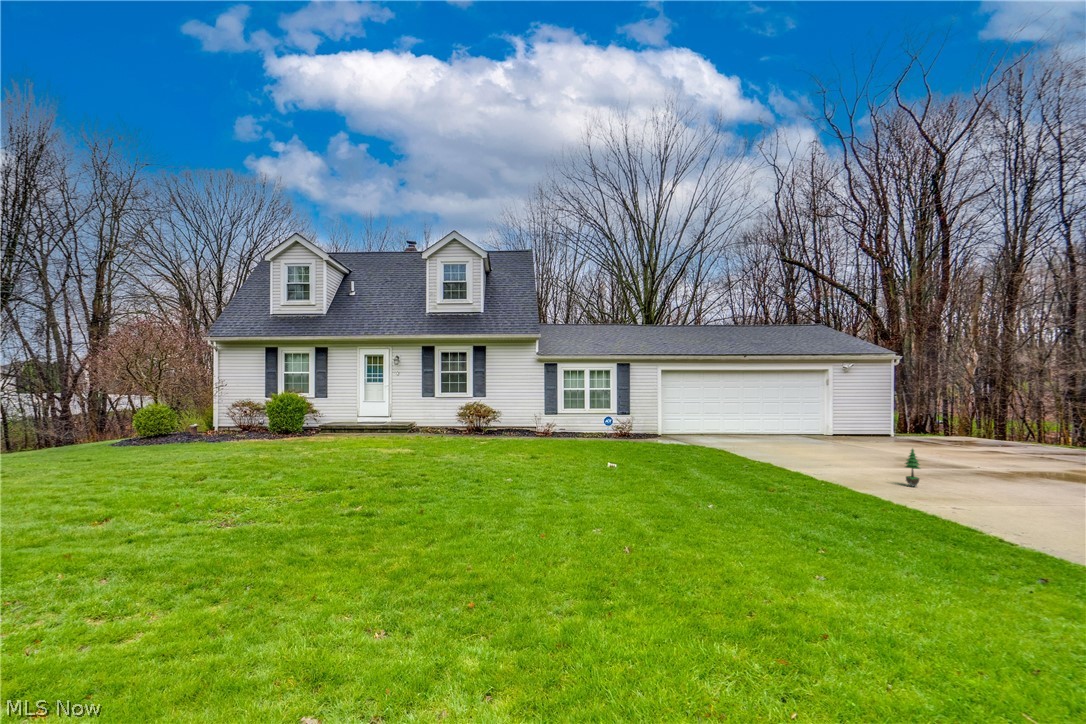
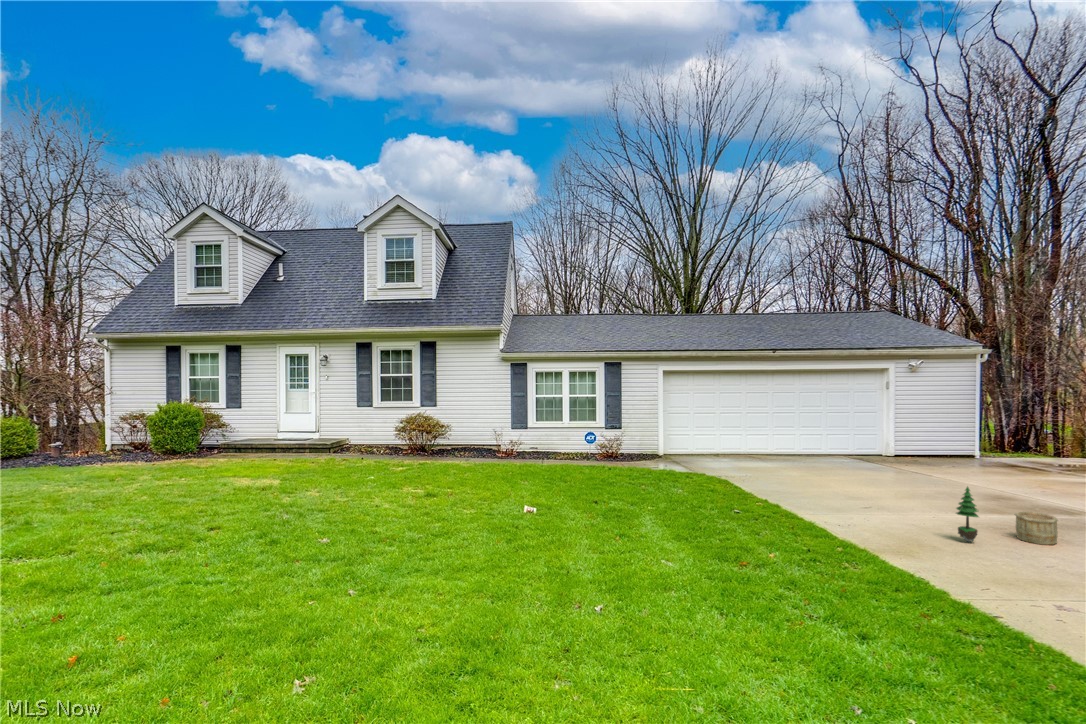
wooden bucket: none [942,466,972,488] -> present [1015,512,1058,545]

